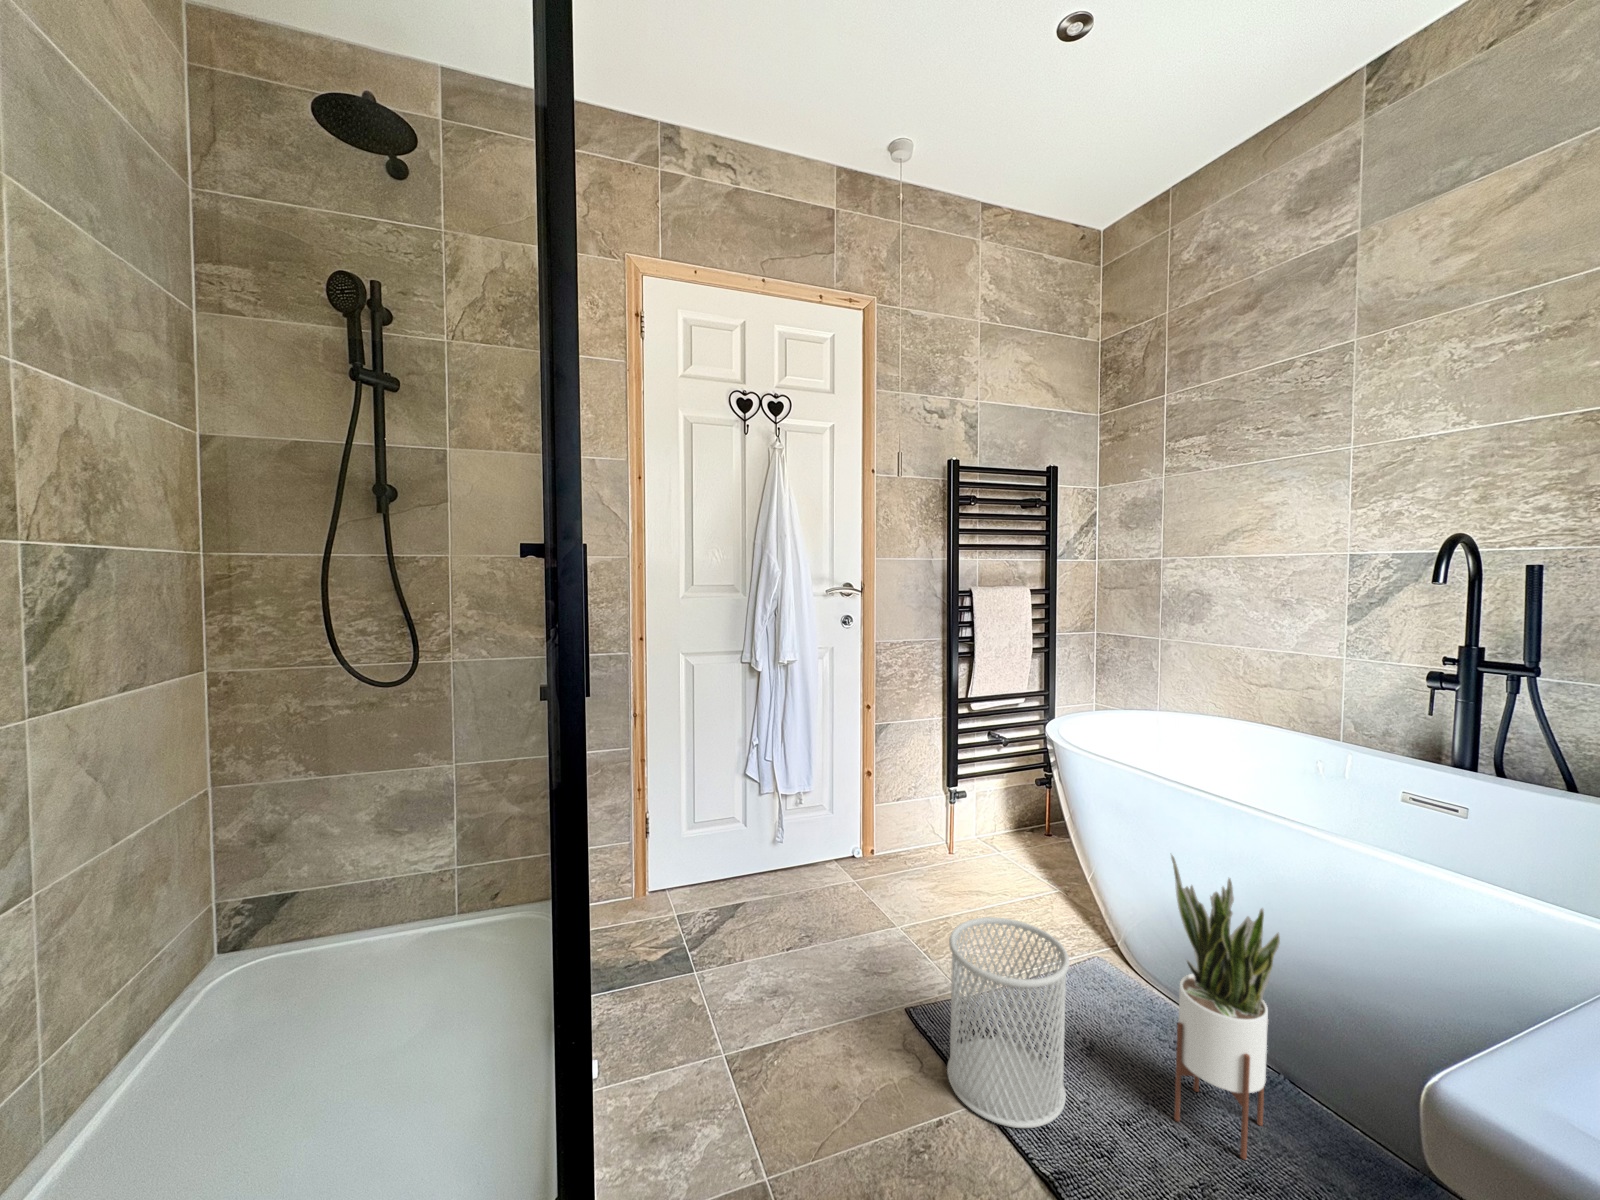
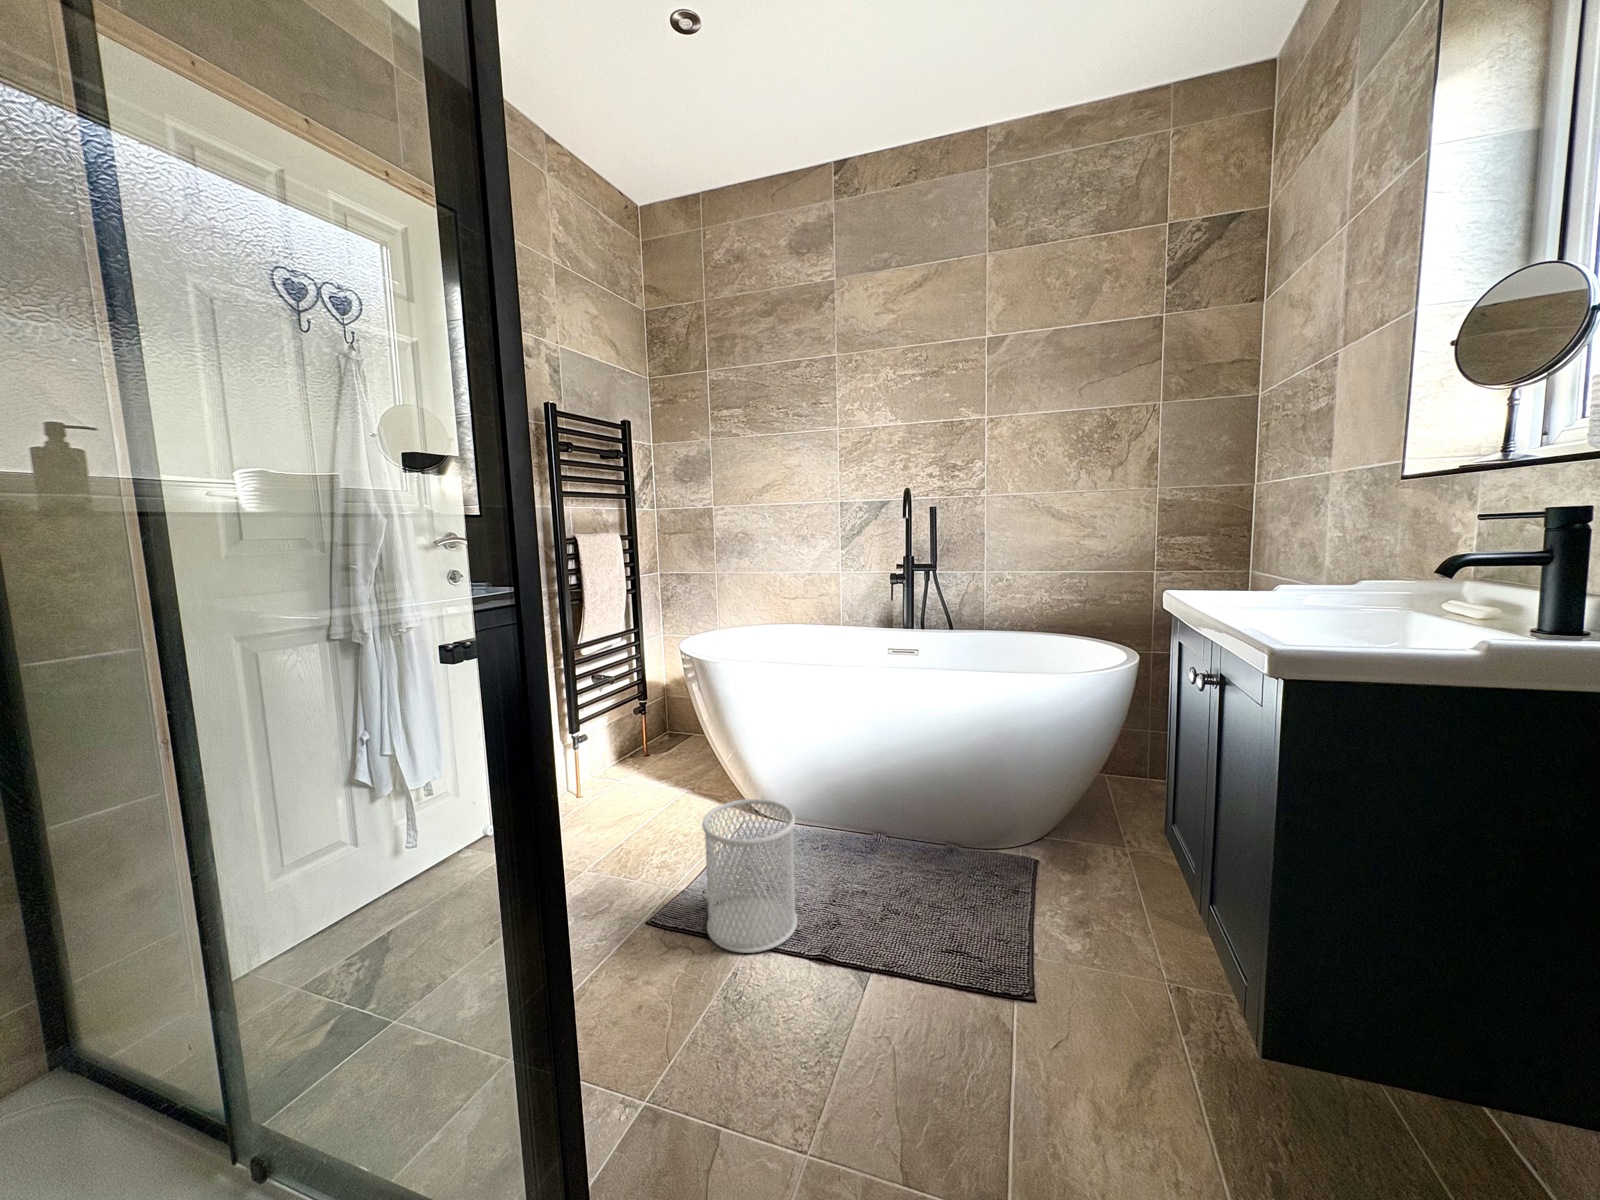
potted plant: present [1171,855,1280,1159] -> none [827,712,899,884]

